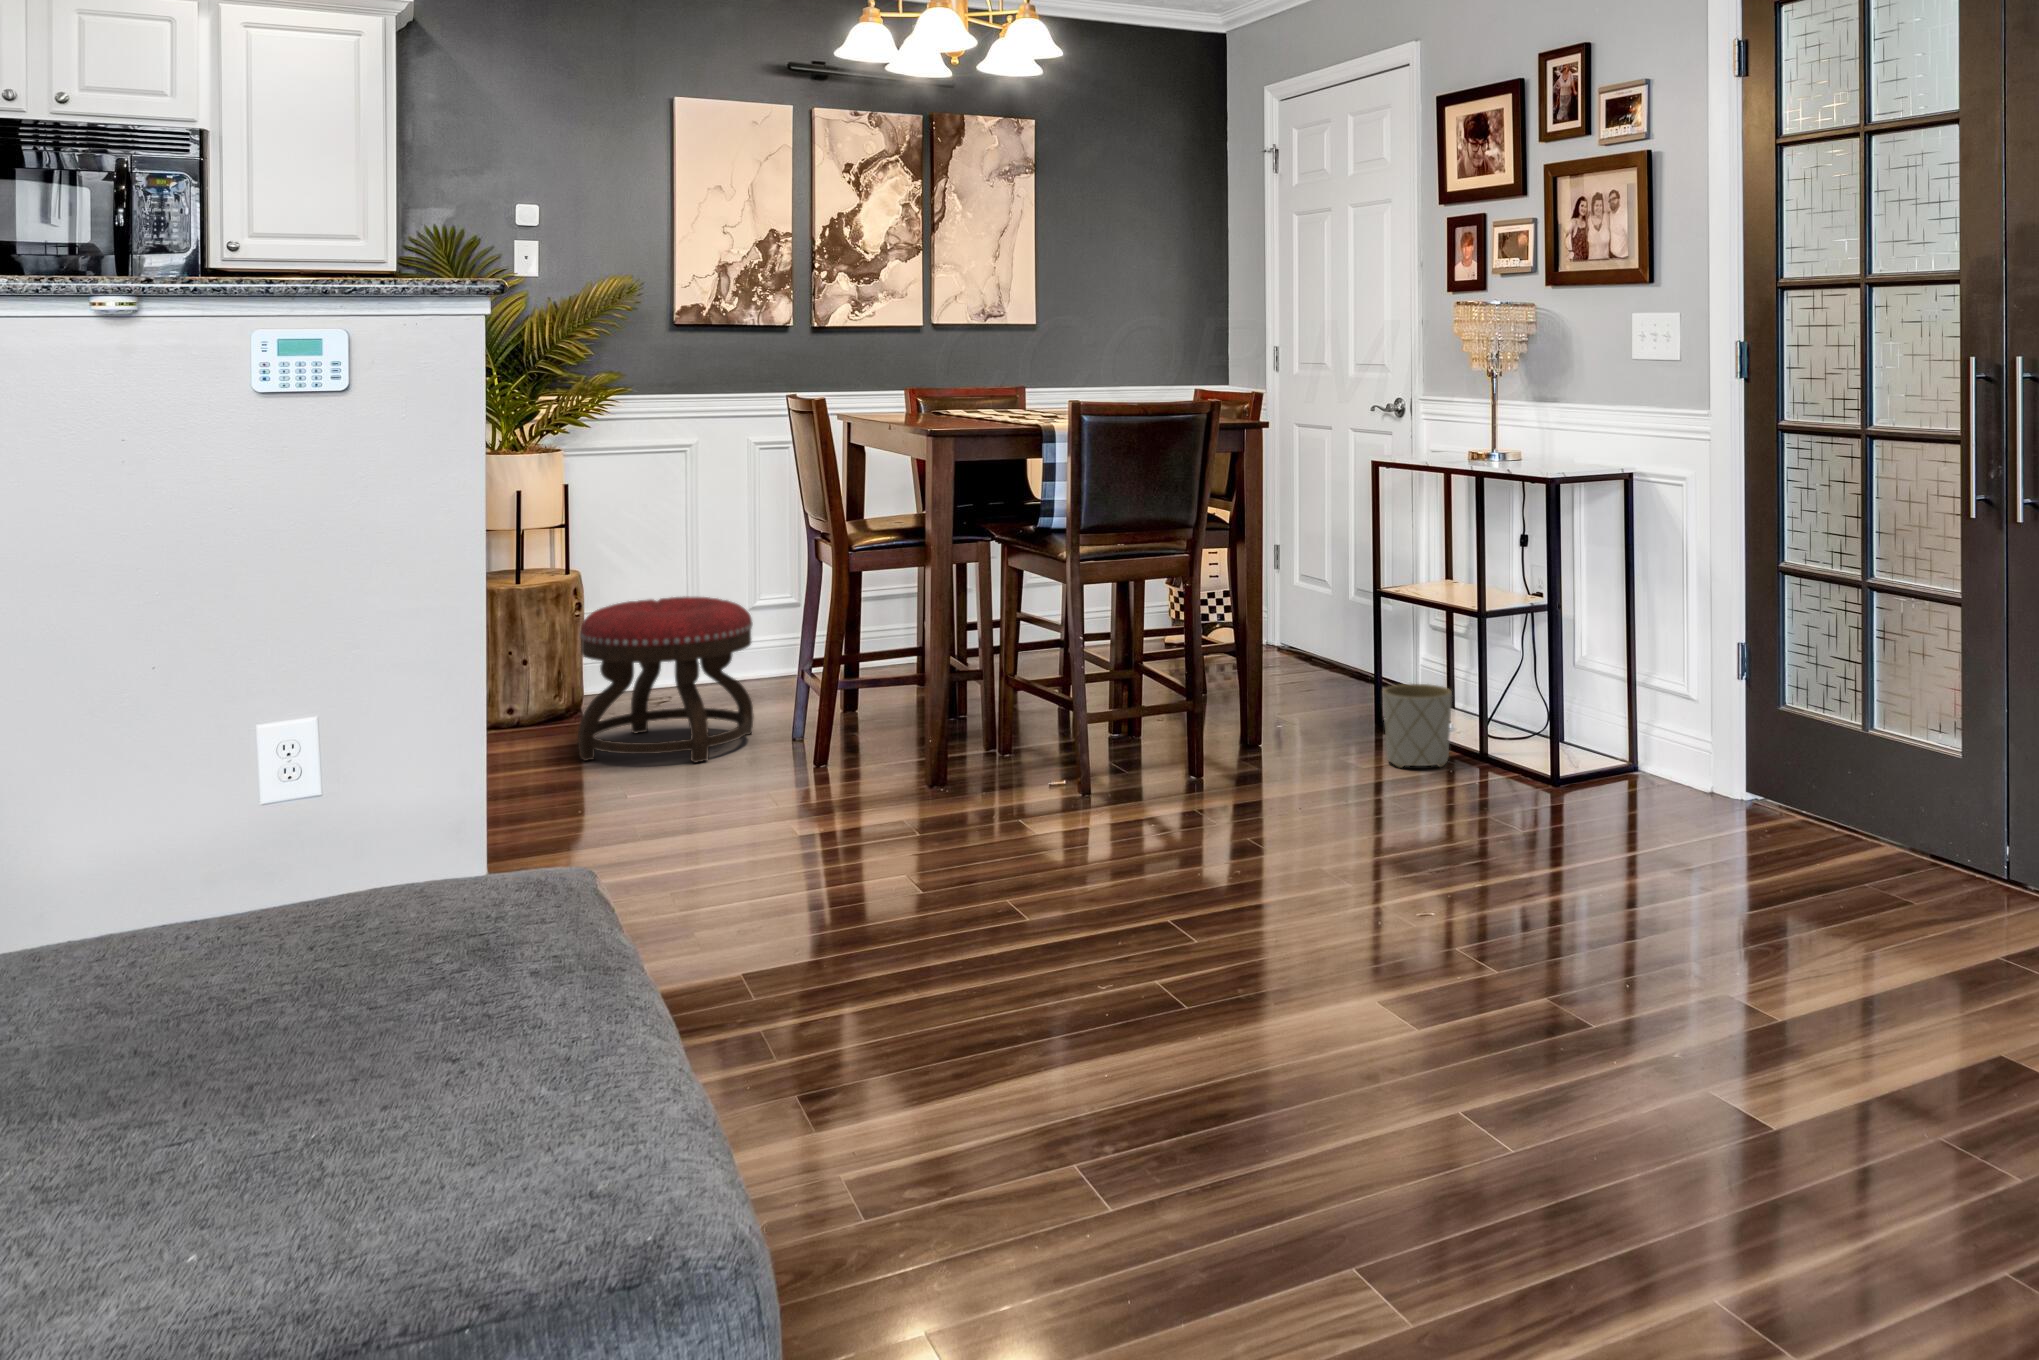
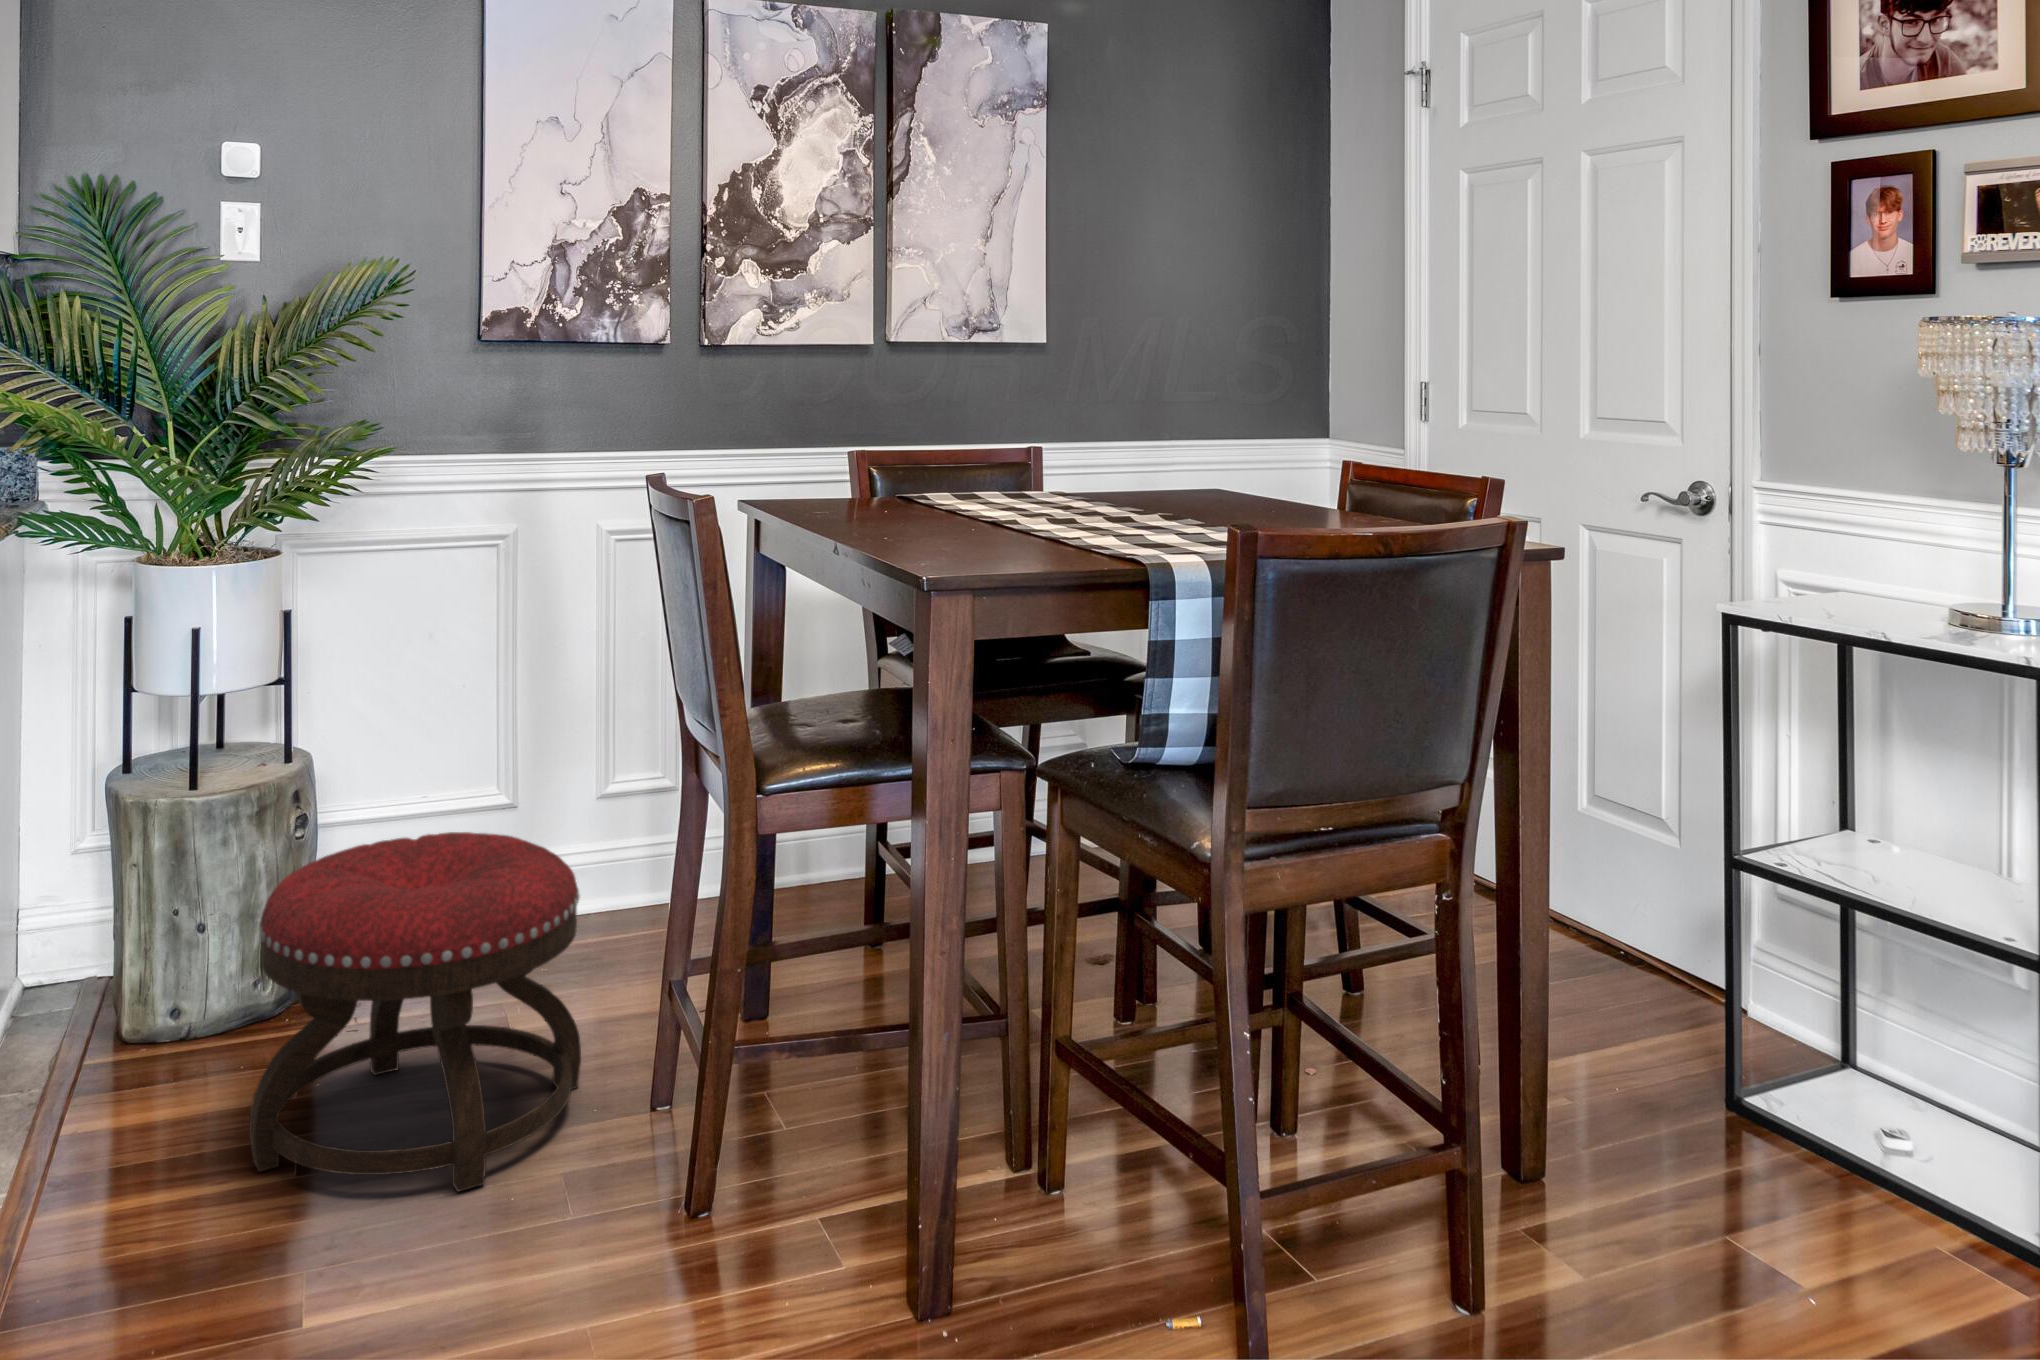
planter: present [1383,684,1452,768] -> none [1830,1094,1993,1303]

